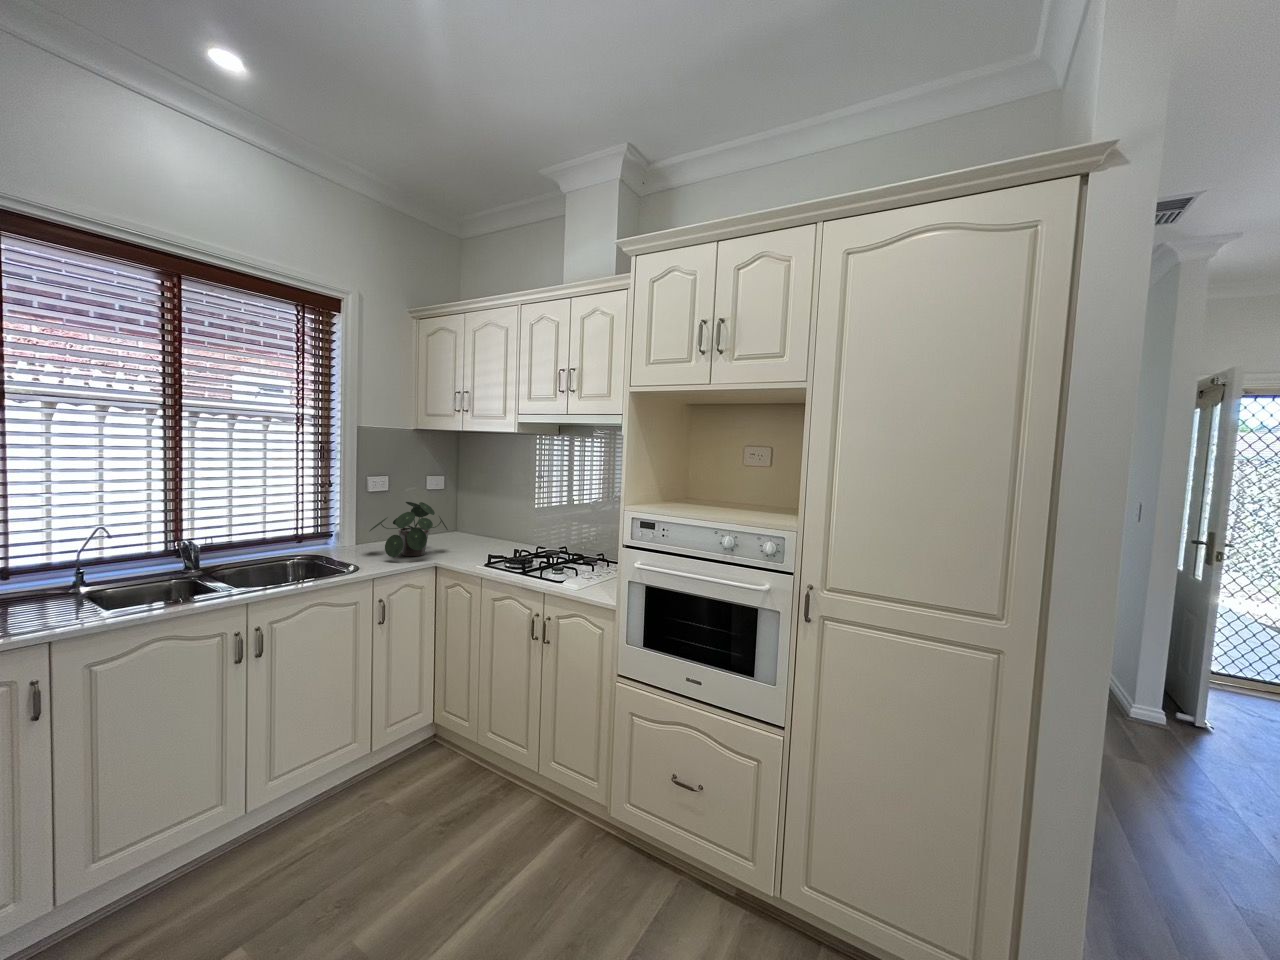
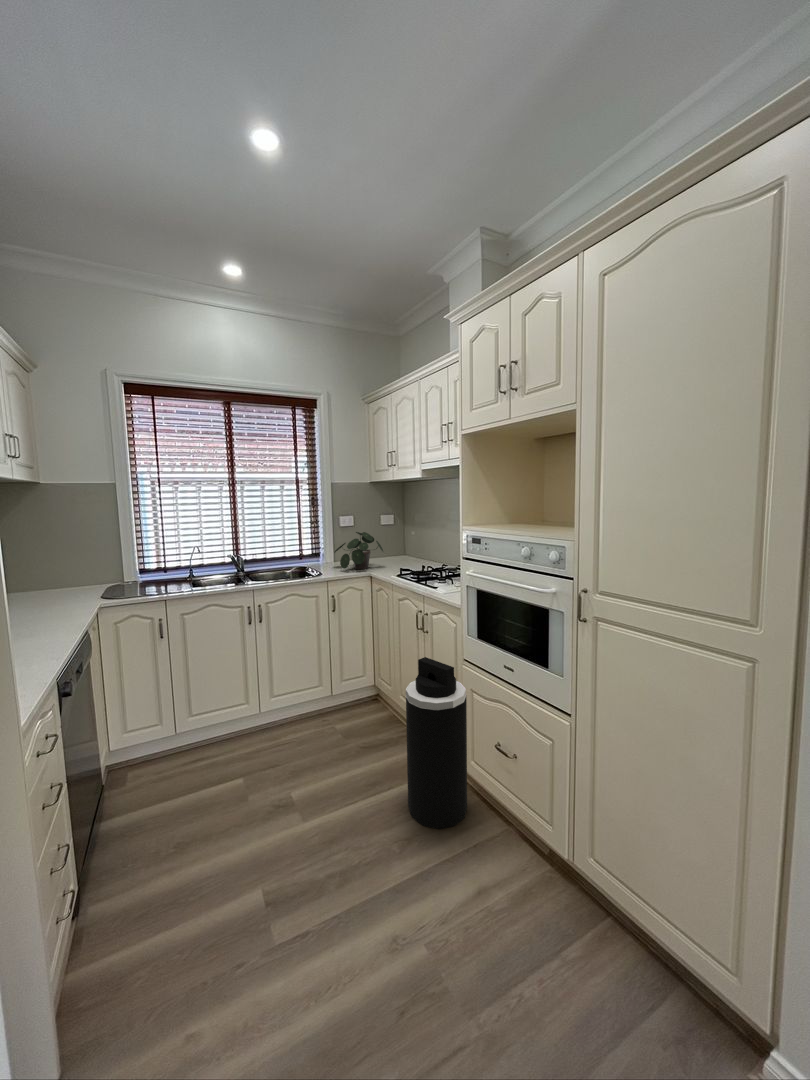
trash can: none [551,681,636,915] -> present [406,657,467,829]

